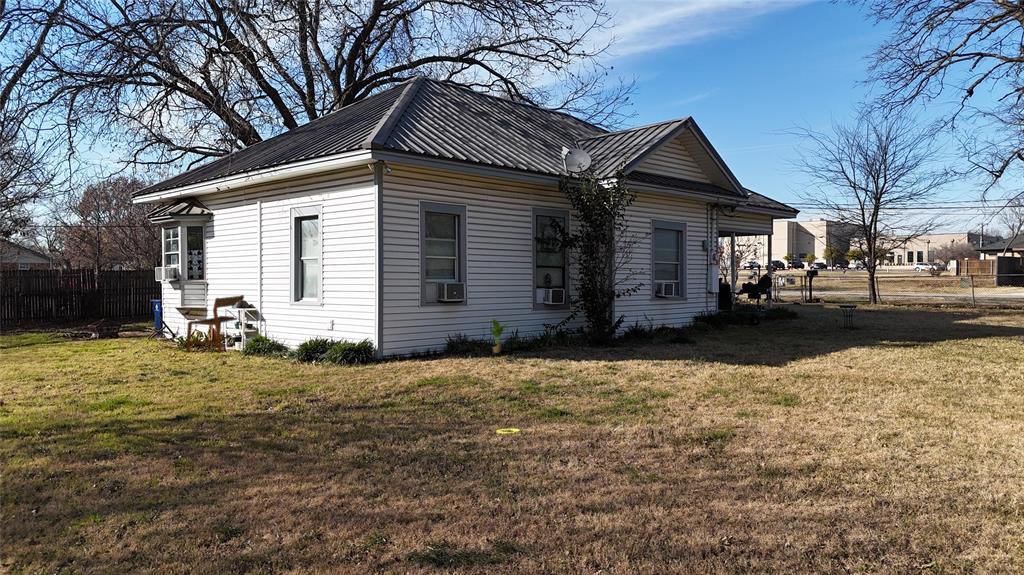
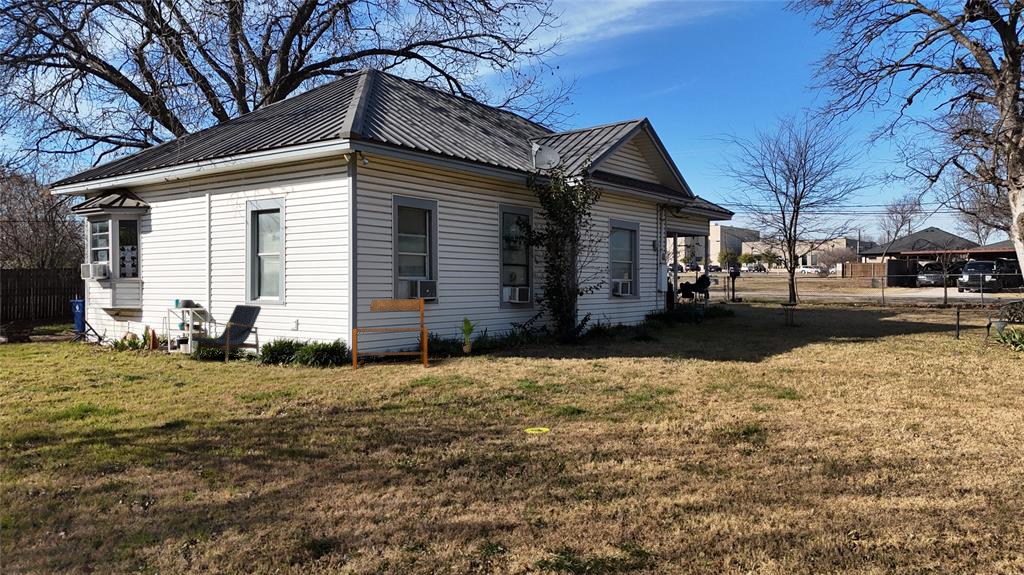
bench: present [186,295,244,353] -> present [353,298,427,370]
lounge chair: none [239,306,301,361] -> present [193,305,261,364]

